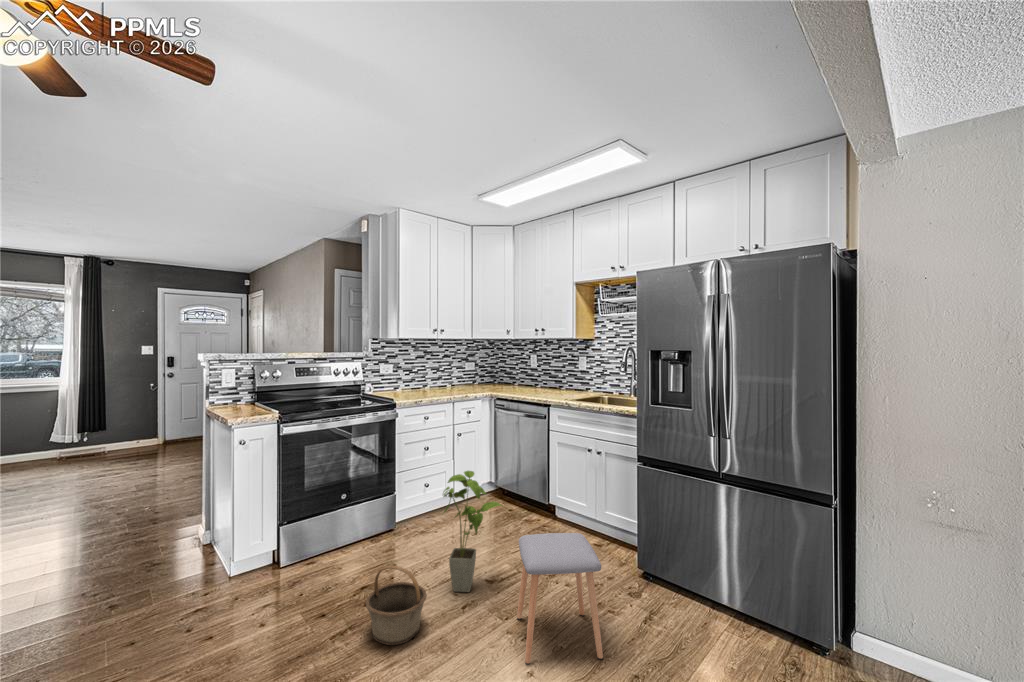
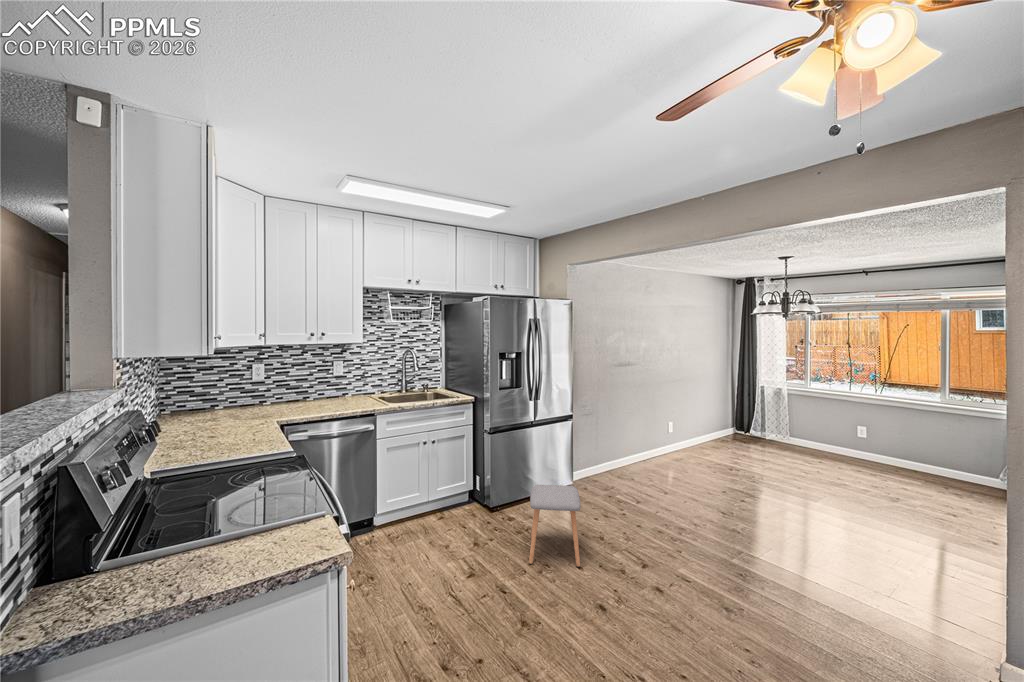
house plant: present [443,471,502,592] -> none [460,480,512,594]
basket: present [366,566,427,645] -> none [506,572,560,648]

